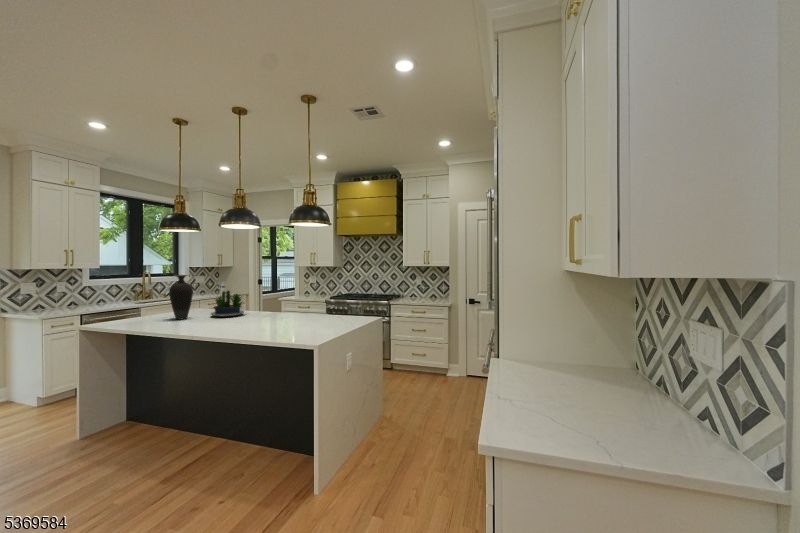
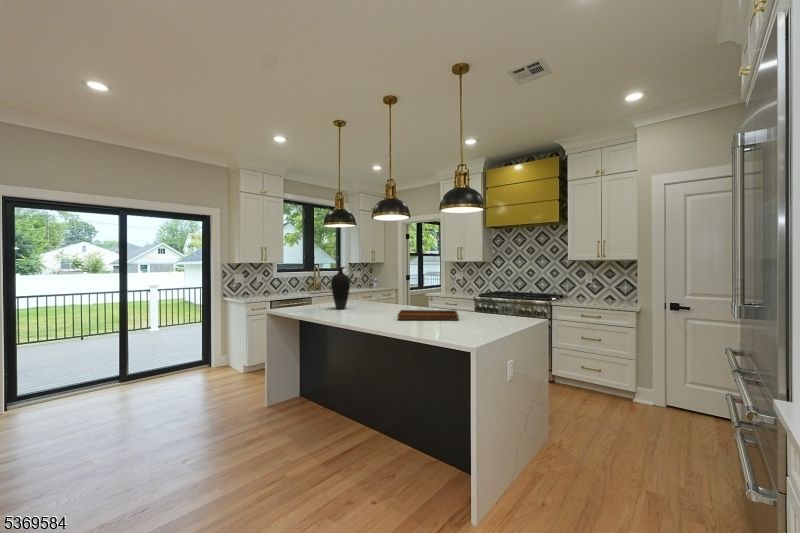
potted plant: present [211,291,244,316] -> none [365,282,400,308]
tray: none [247,304,306,327] -> present [398,298,458,320]

